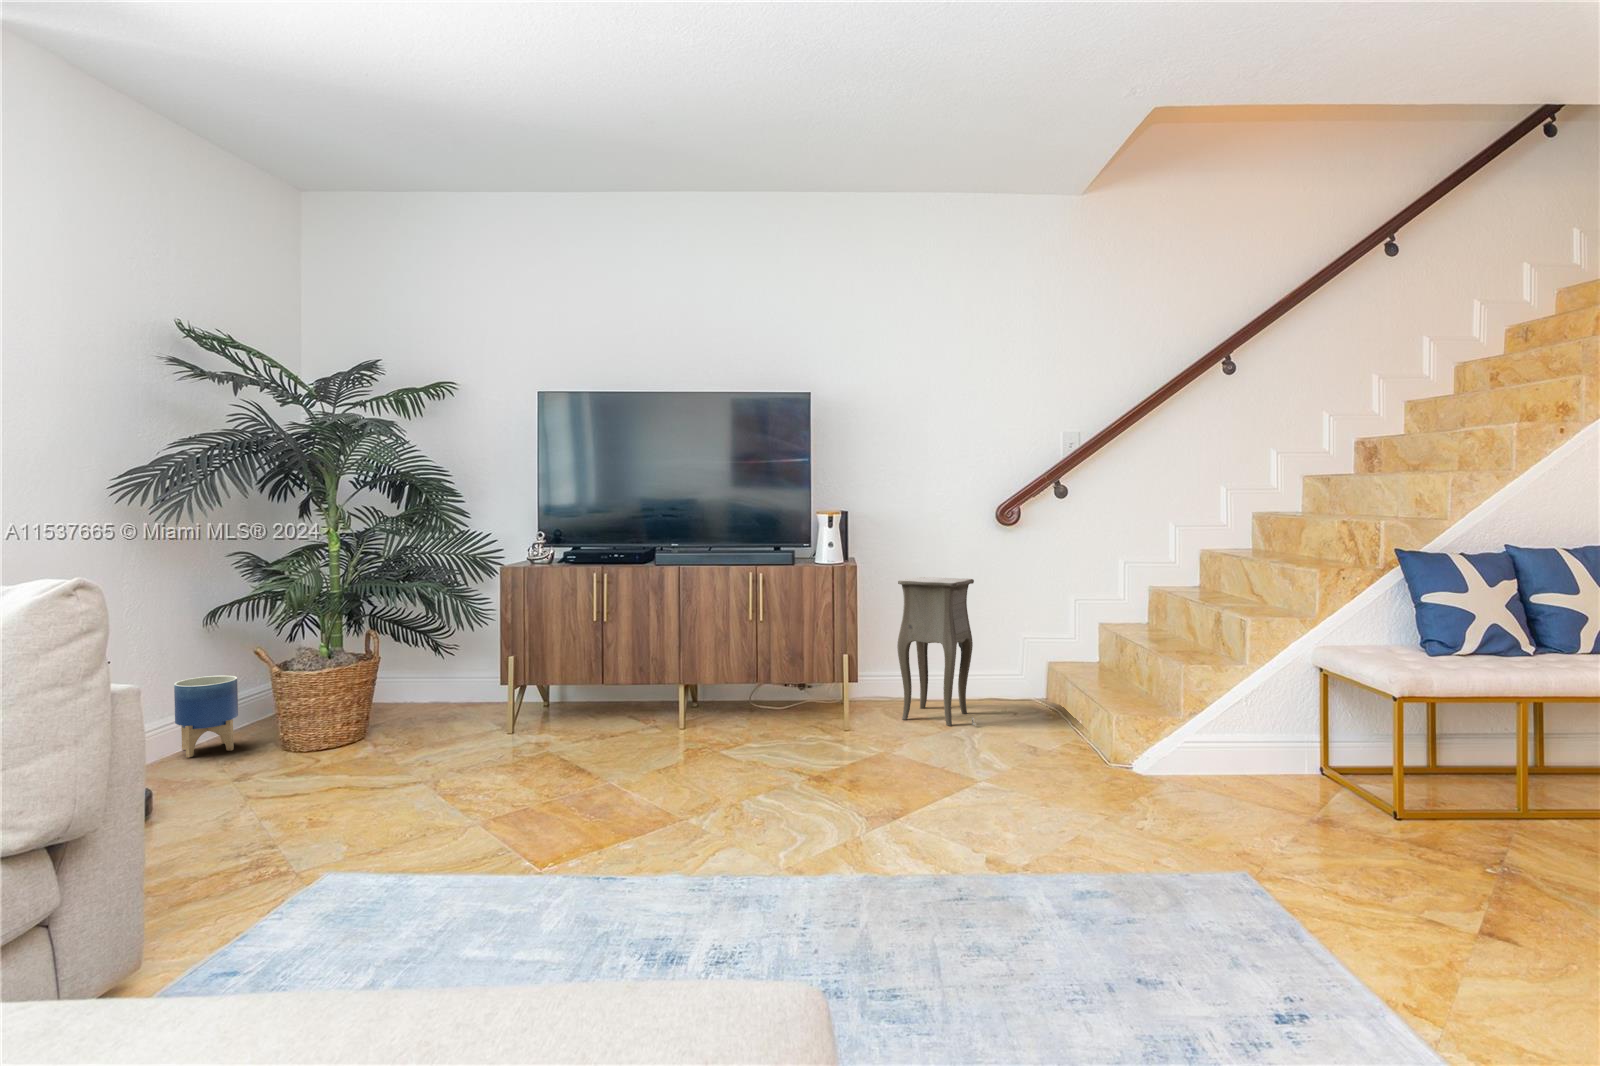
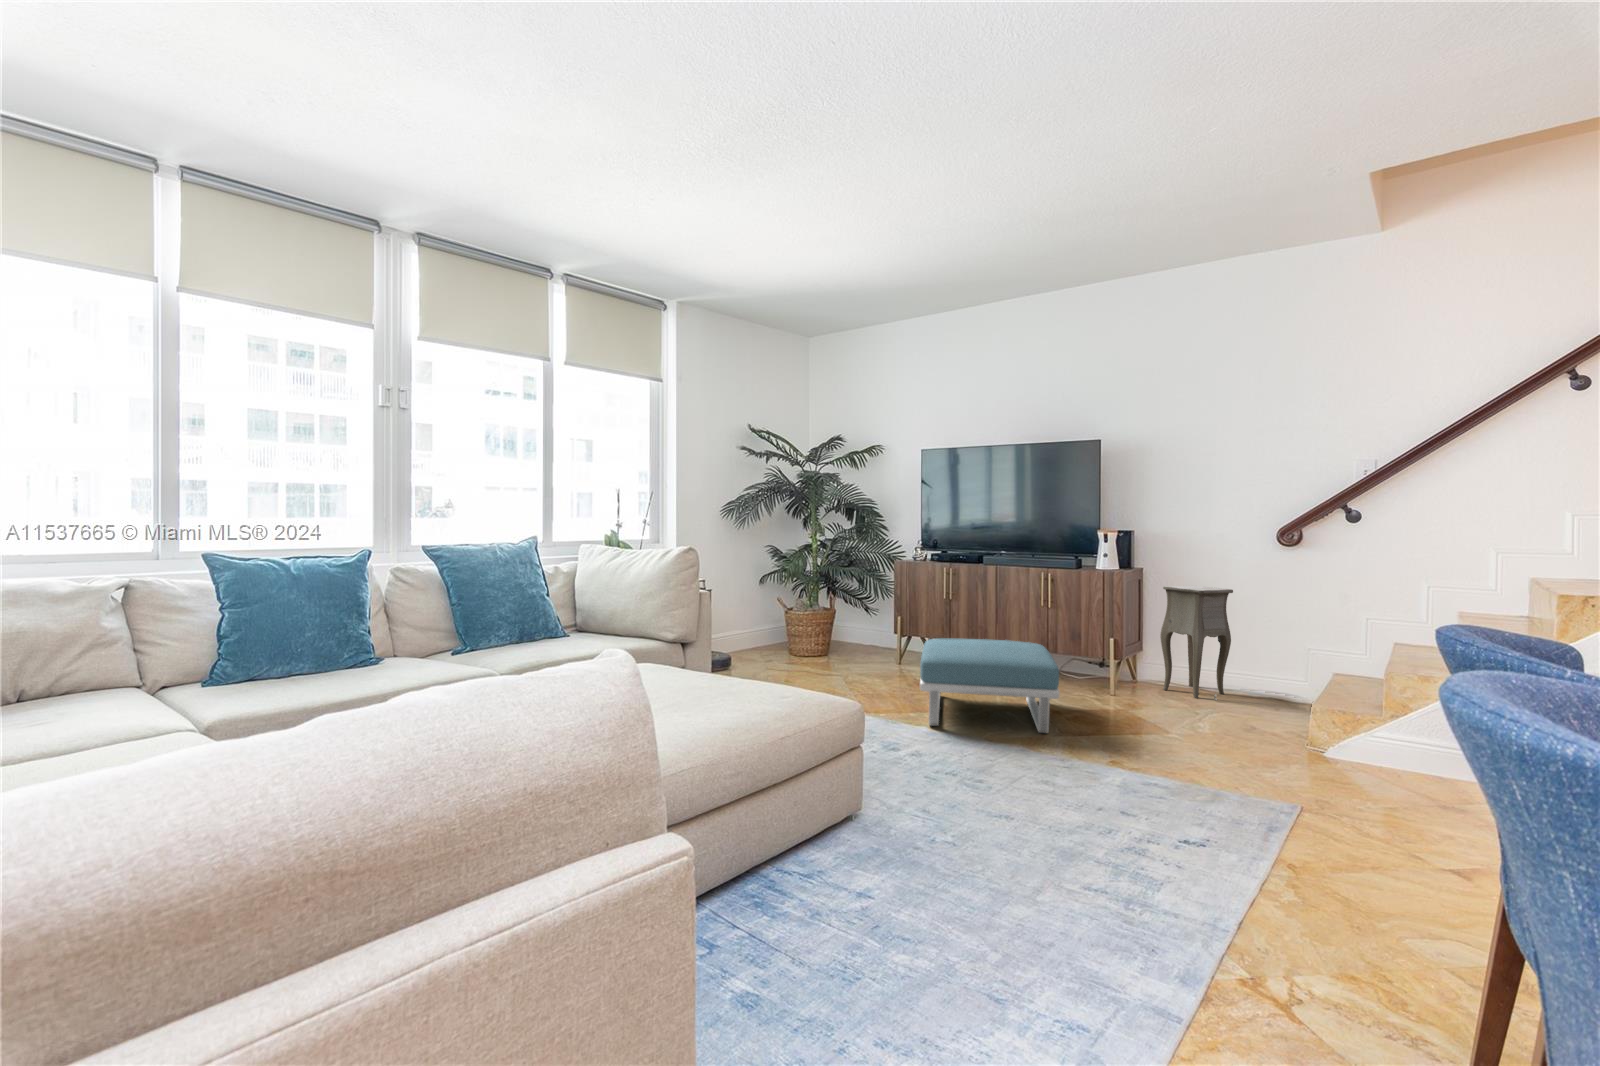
planter: present [174,675,238,757] -> none [742,610,768,649]
footstool: none [602,684,879,880] -> present [920,639,1060,733]

